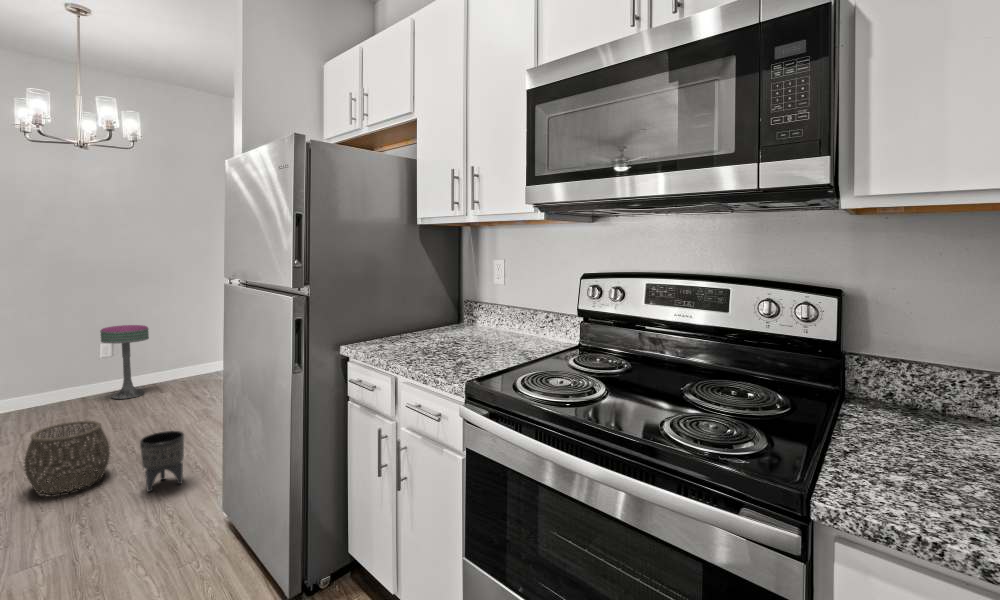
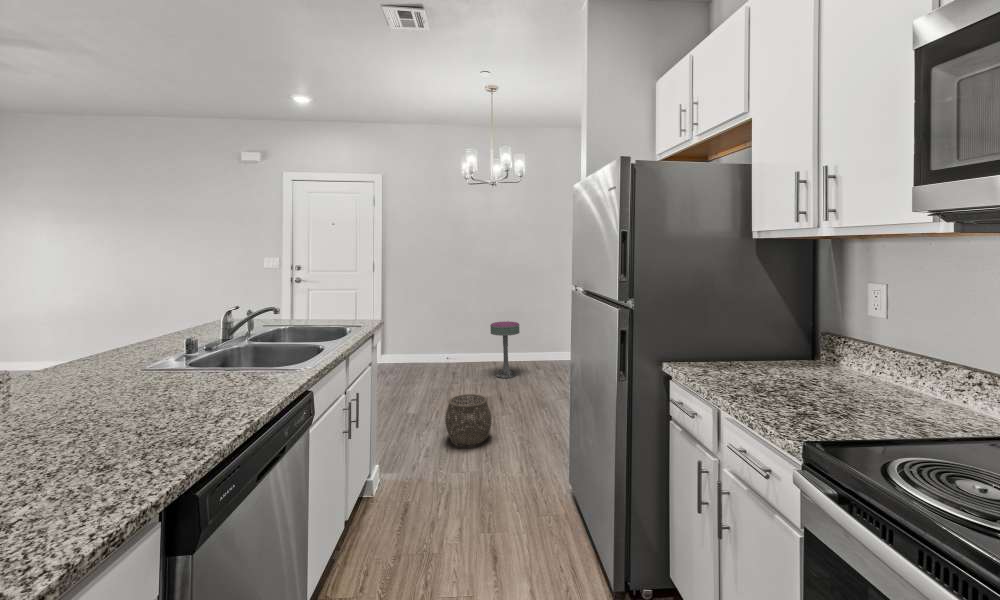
planter: present [140,431,184,491] -> none [509,413,538,459]

